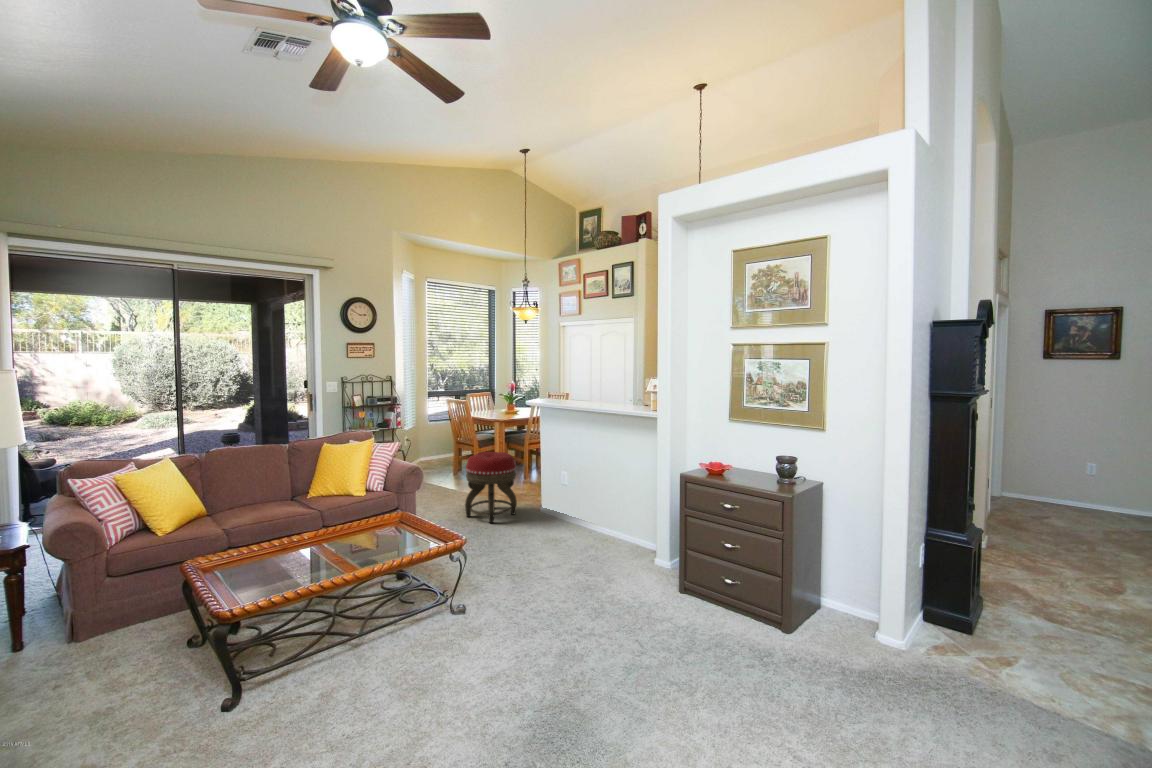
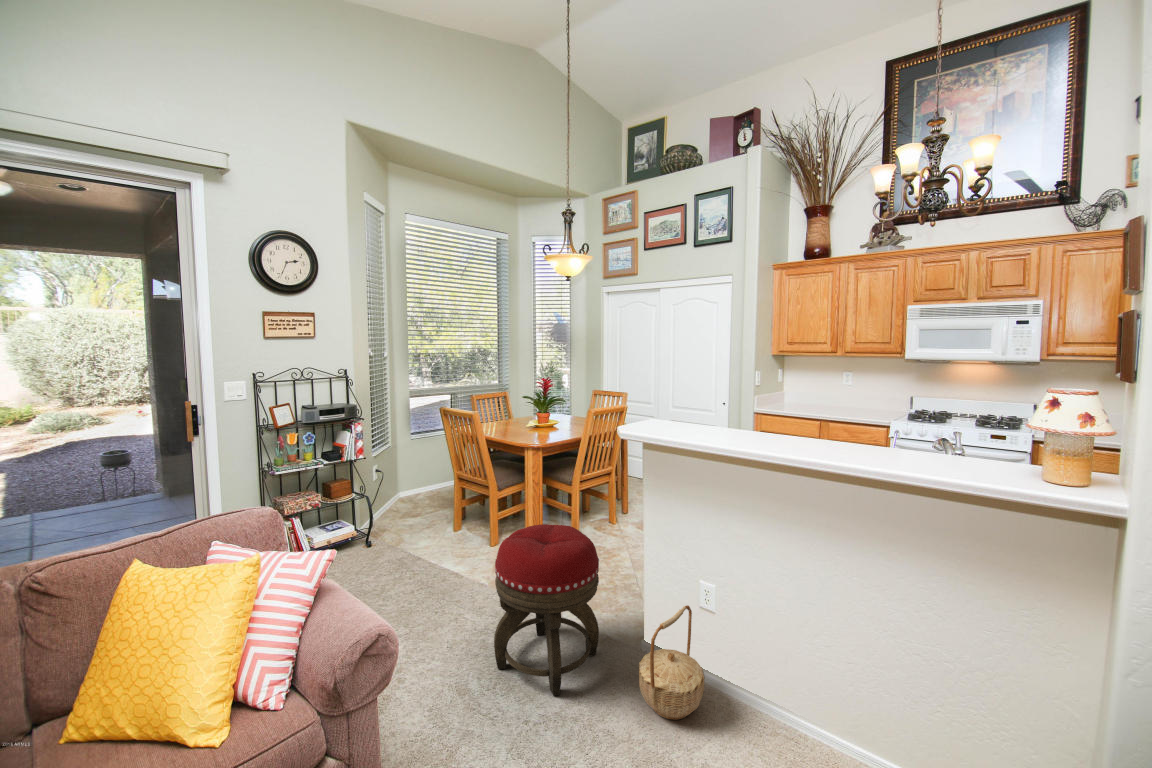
basket: none [527,483,557,529] -> present [639,605,705,720]

